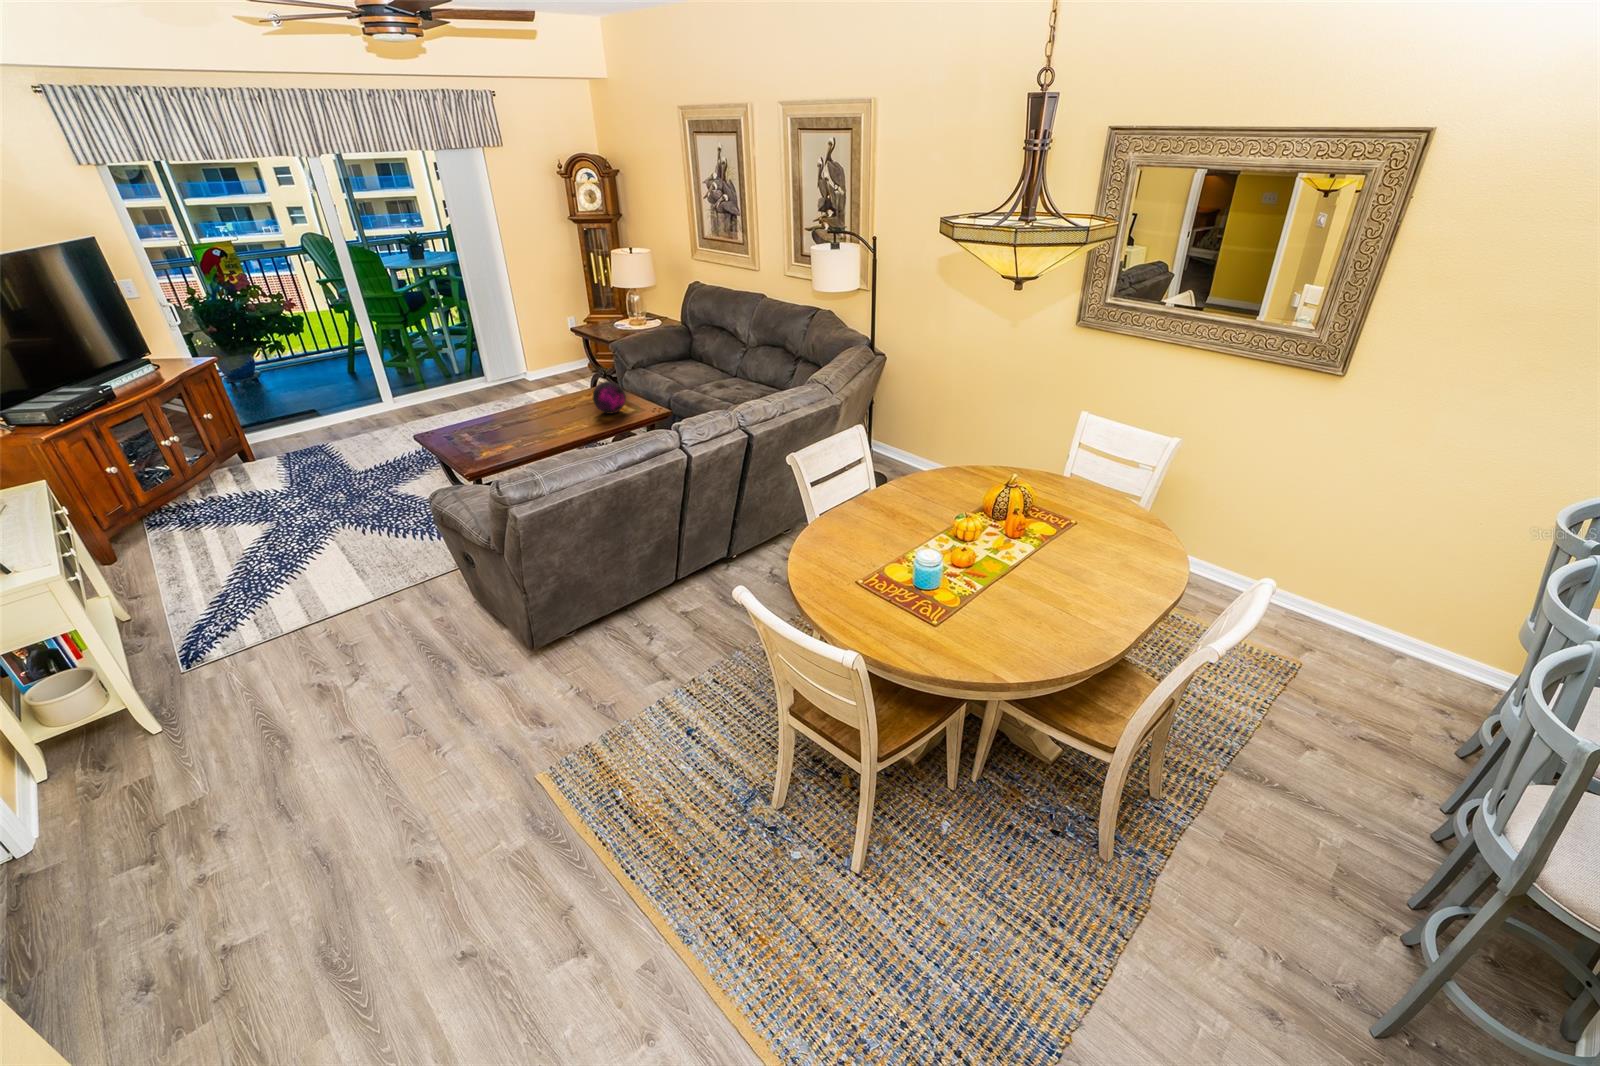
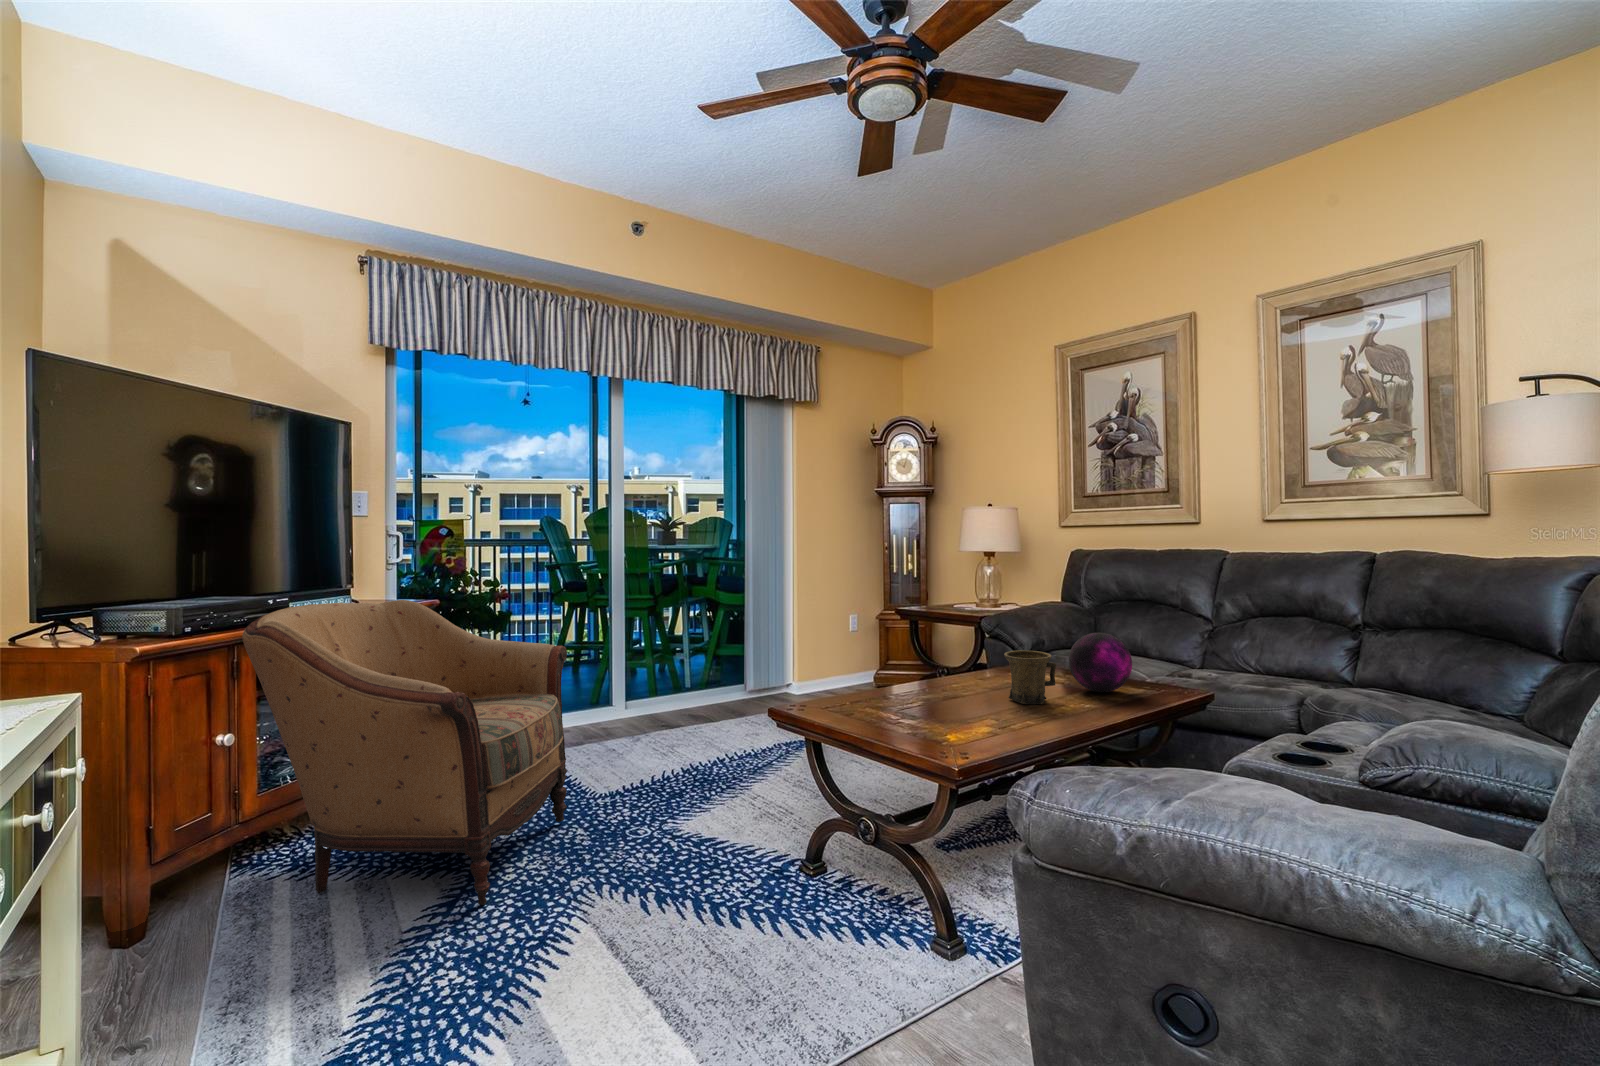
armchair: none [93,377,334,536] -> present [242,600,567,905]
mug: none [544,395,576,426] -> present [1004,650,1056,704]

